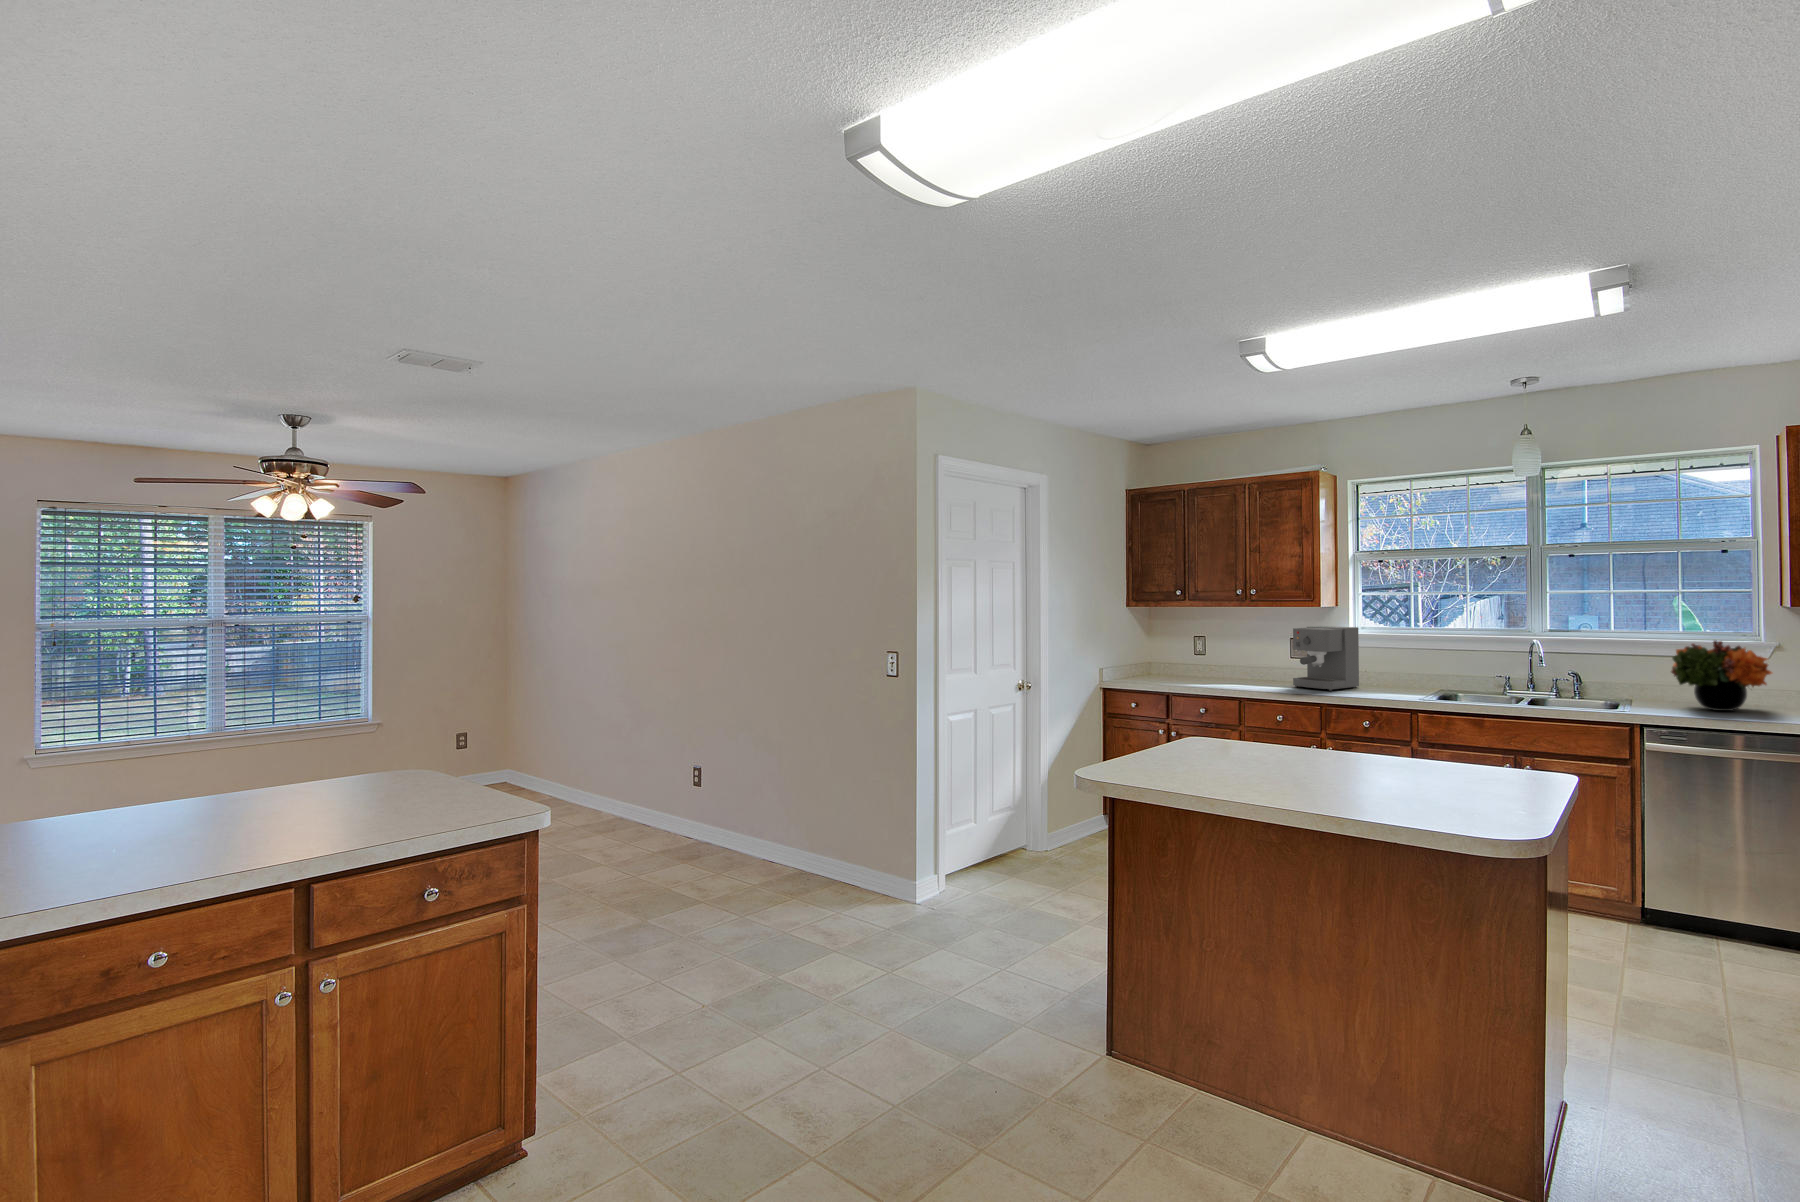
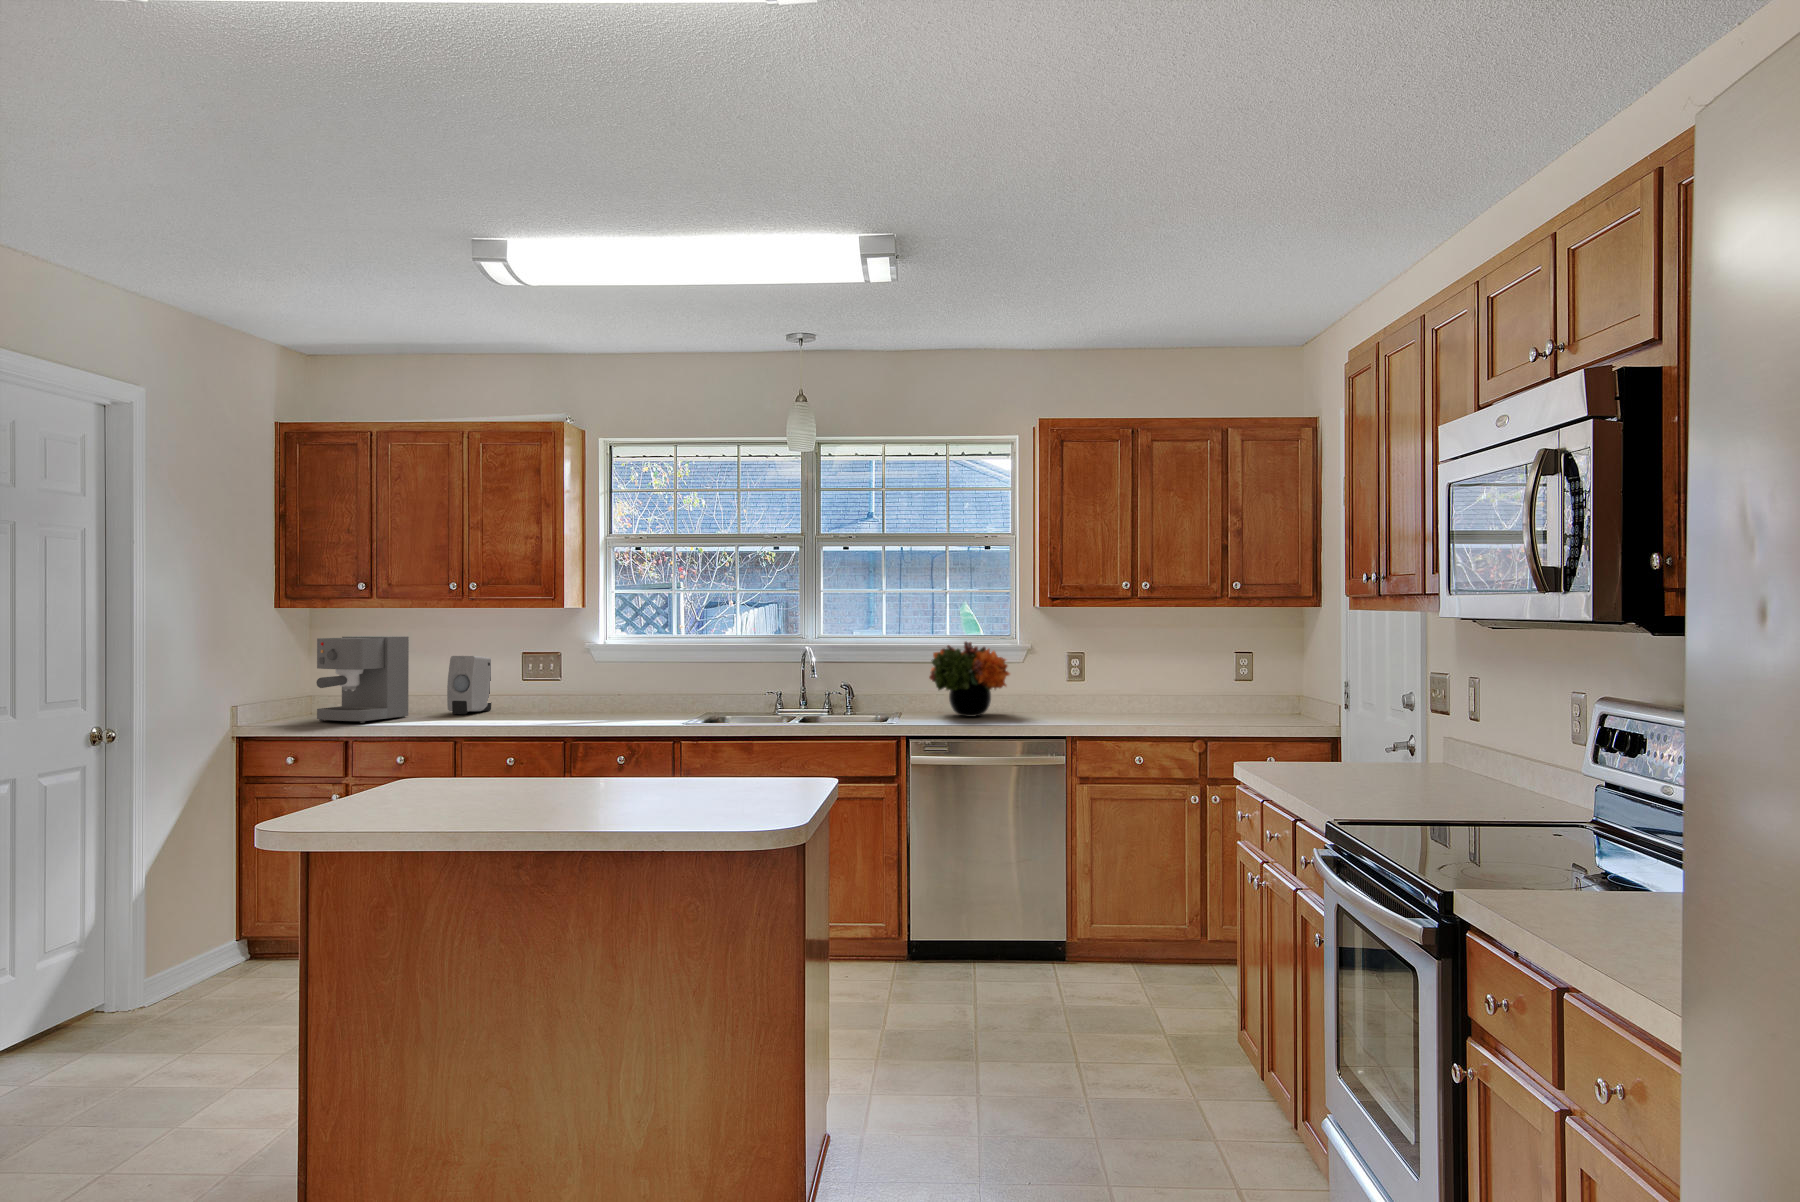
coffee maker: present [1293,626,1359,691] -> present [316,636,409,723]
soap dispenser: none [1235,640,1267,681] -> present [447,656,491,714]

